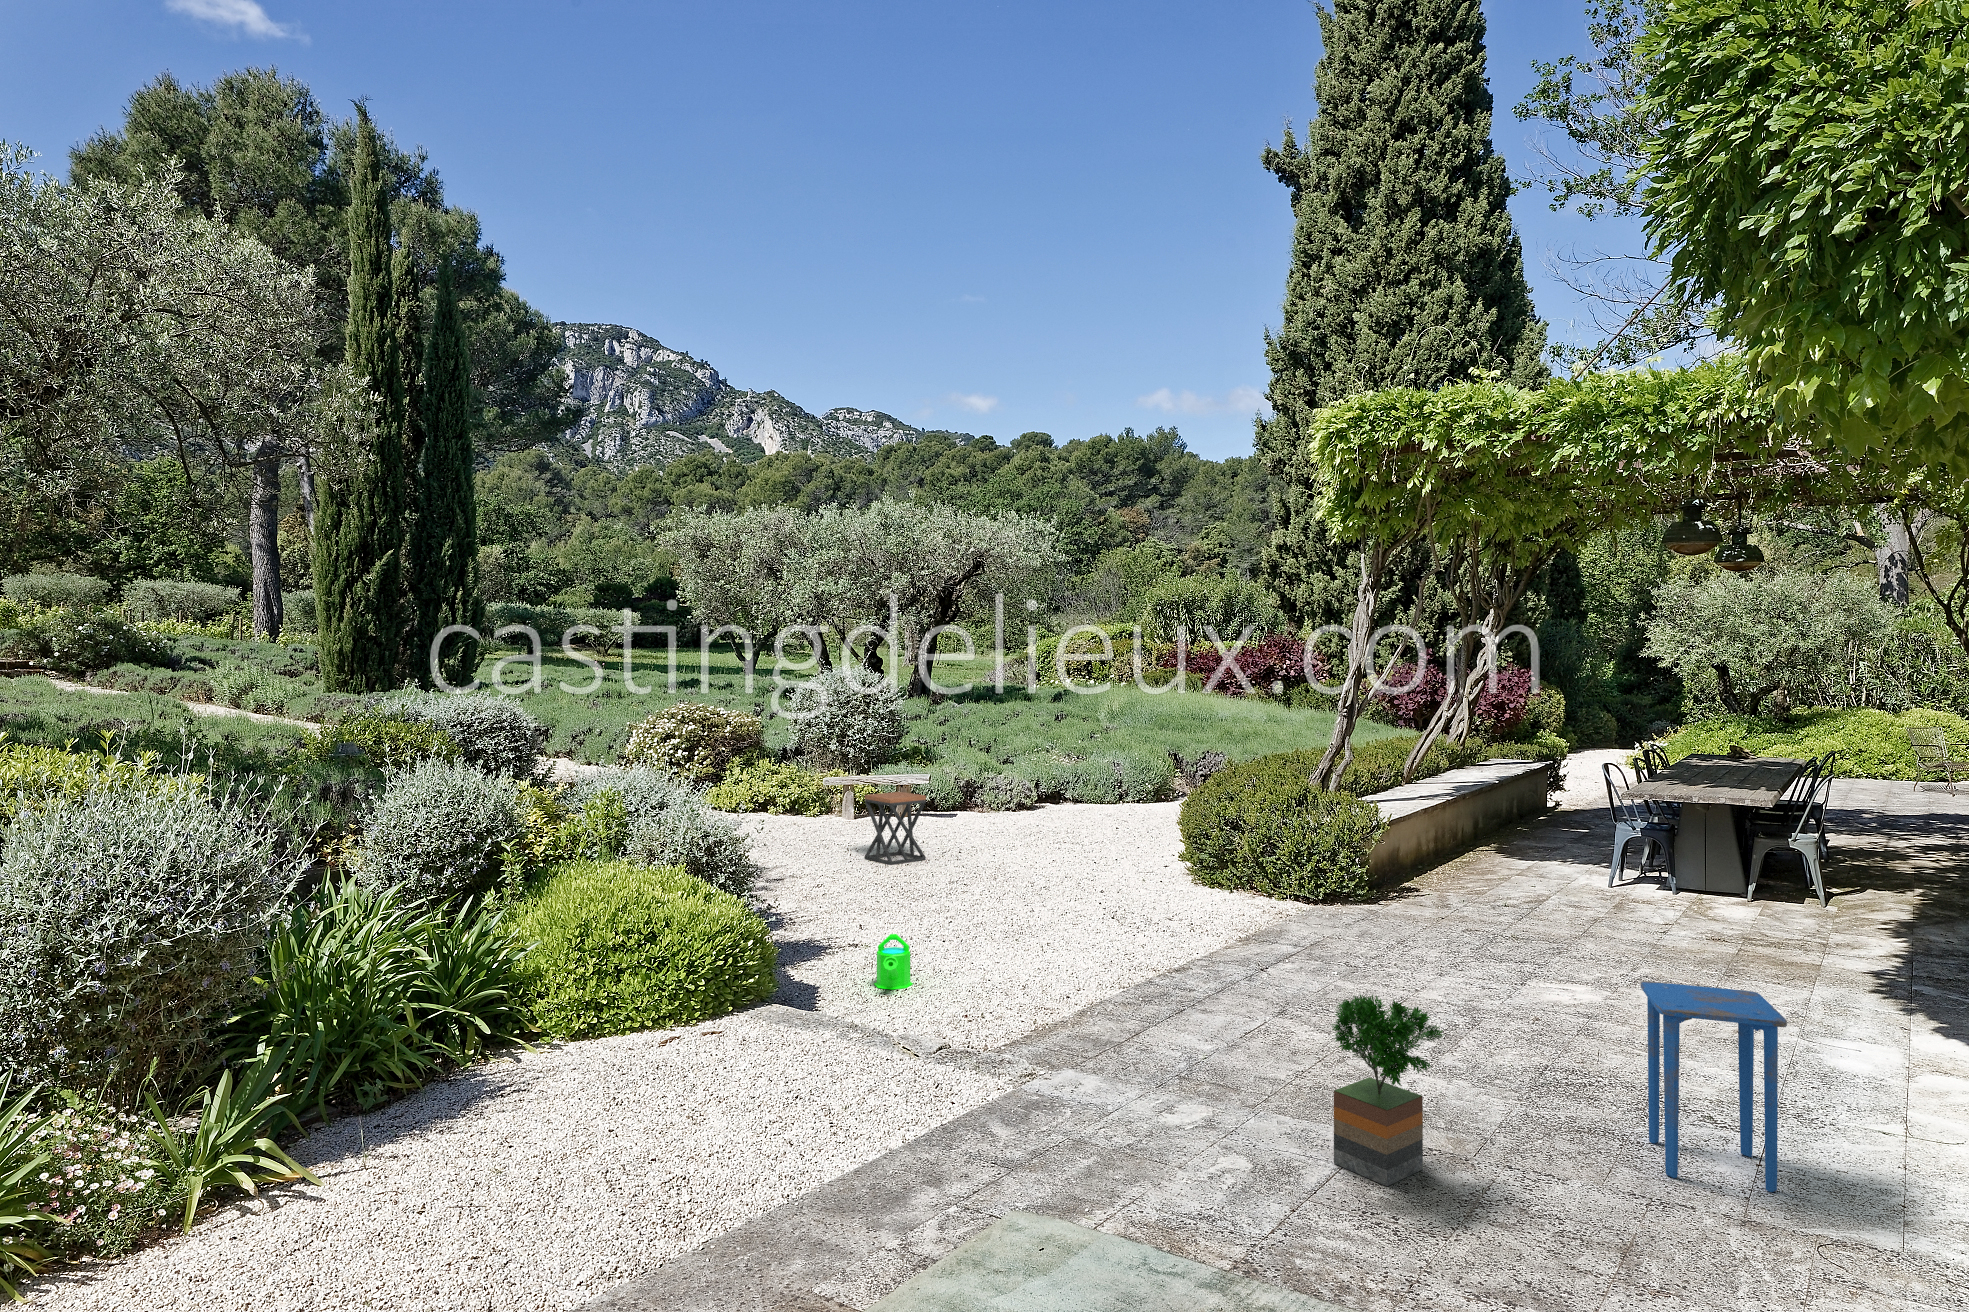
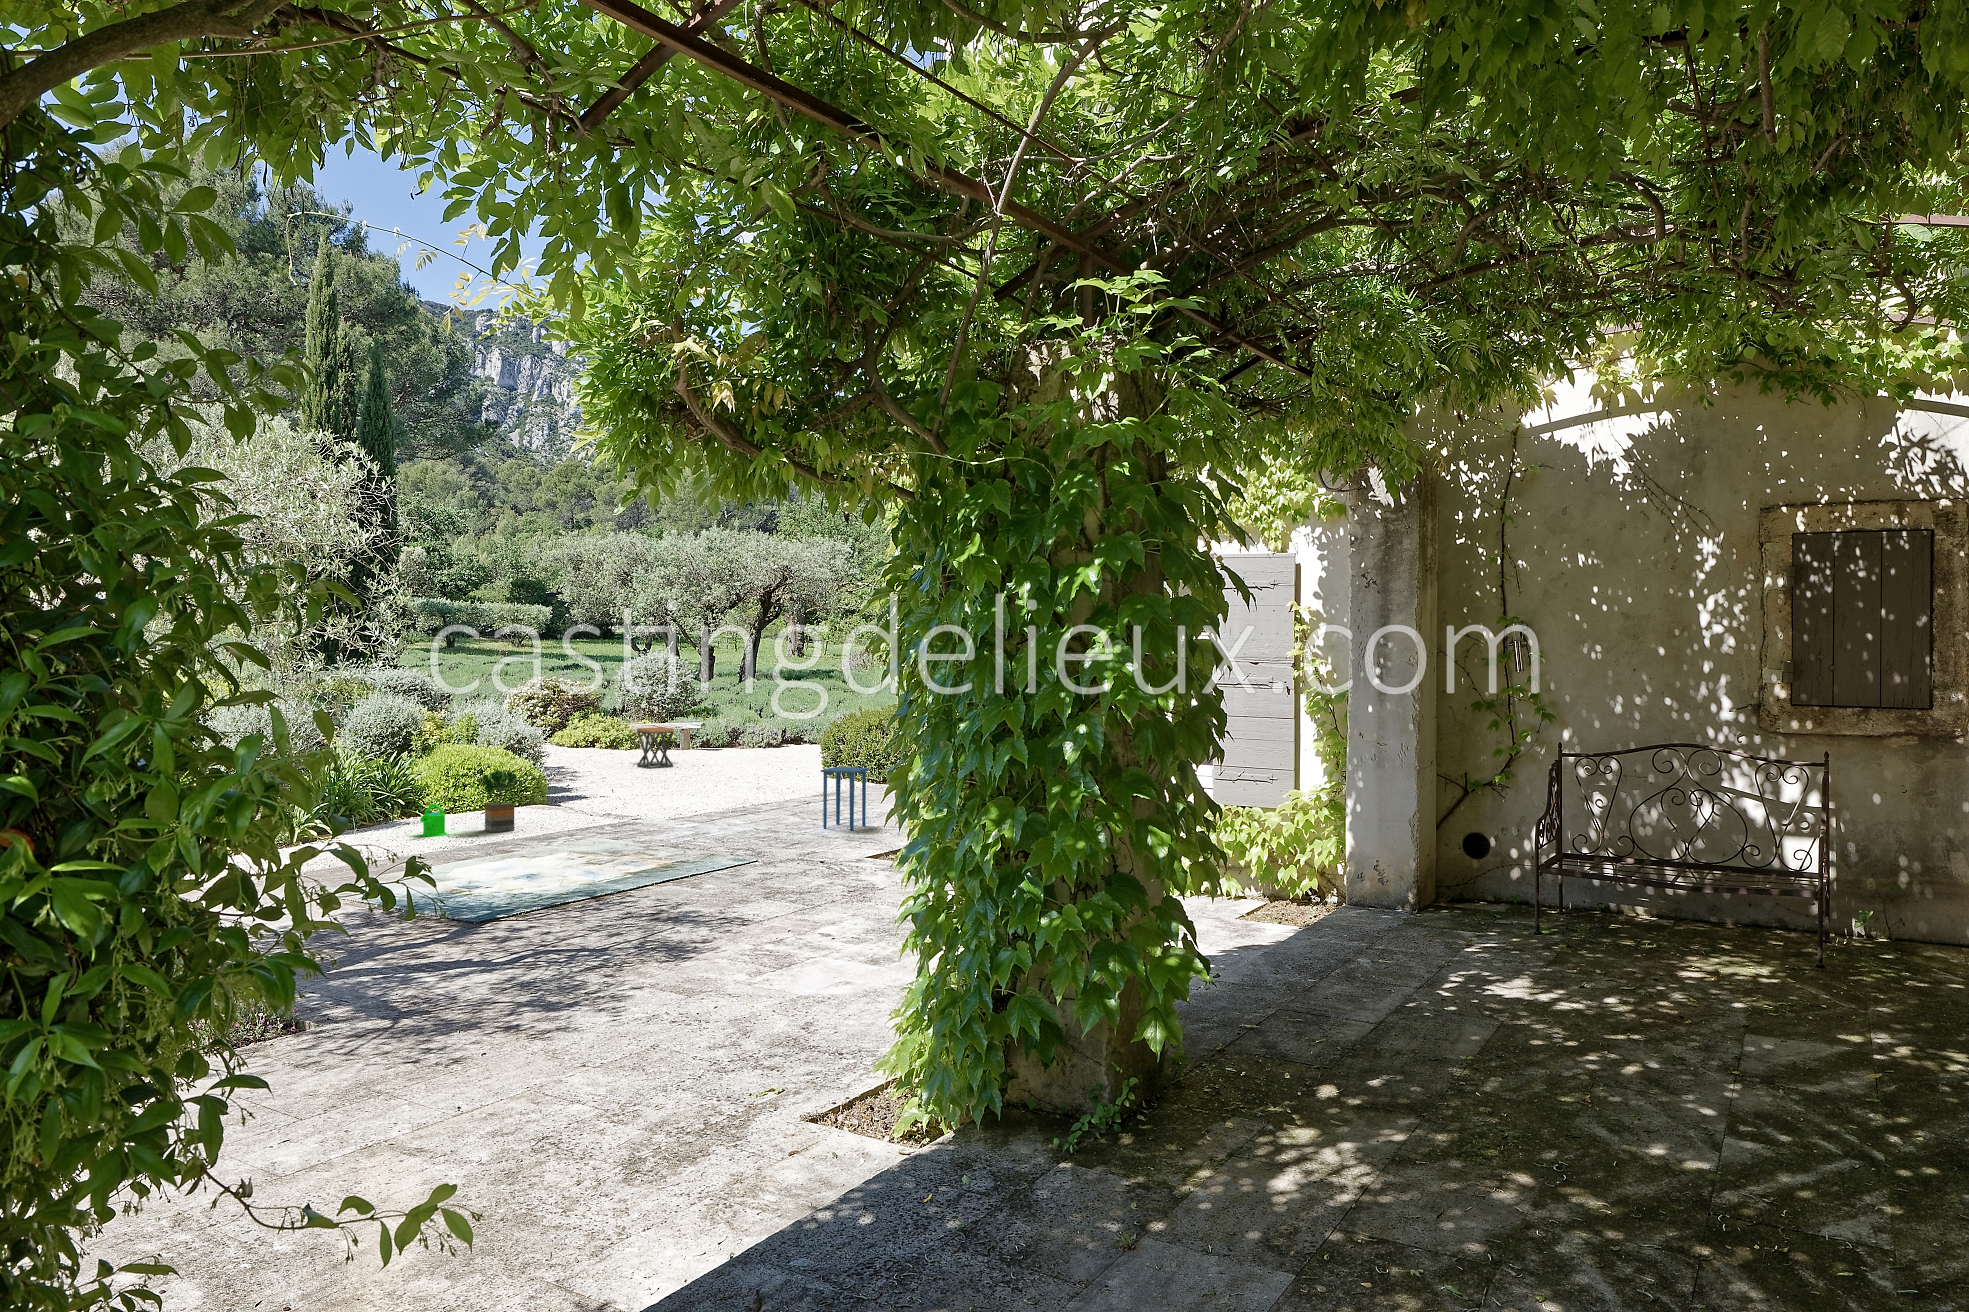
watering can: present [874,934,913,990] -> present [420,804,447,836]
potted tree: present [1332,995,1443,1186] -> present [478,770,523,832]

